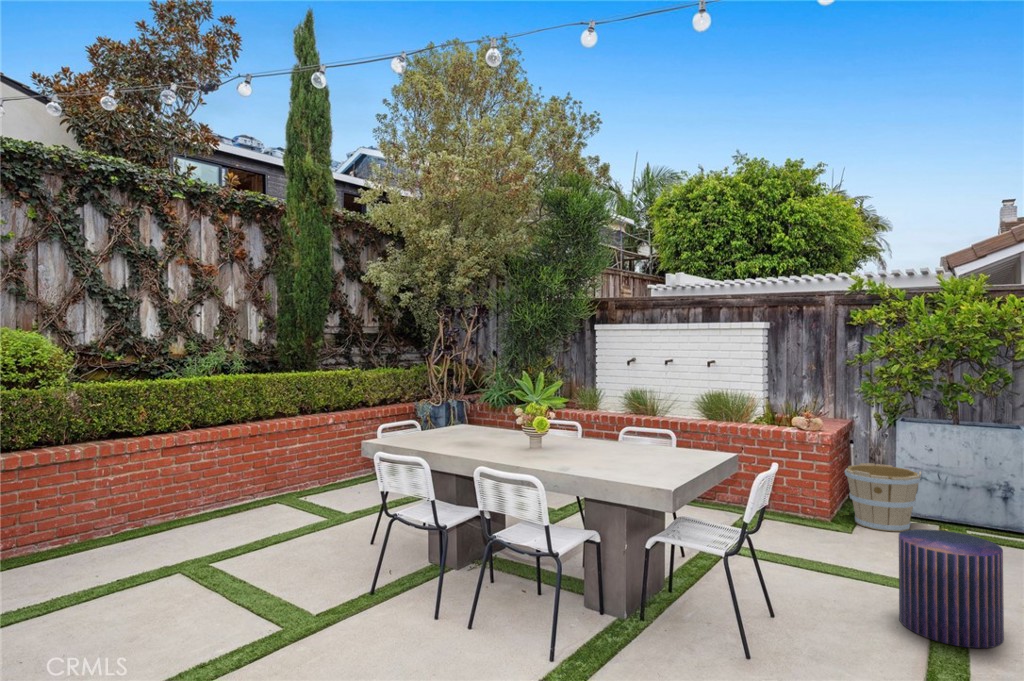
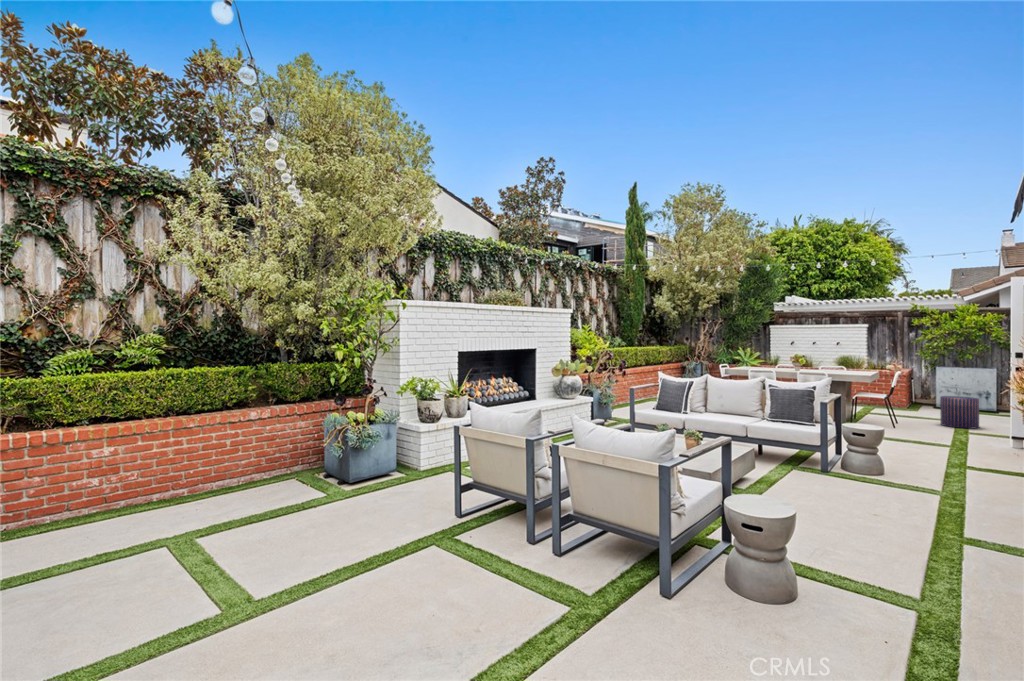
wooden bucket: present [845,463,921,532] -> none [911,385,948,411]

